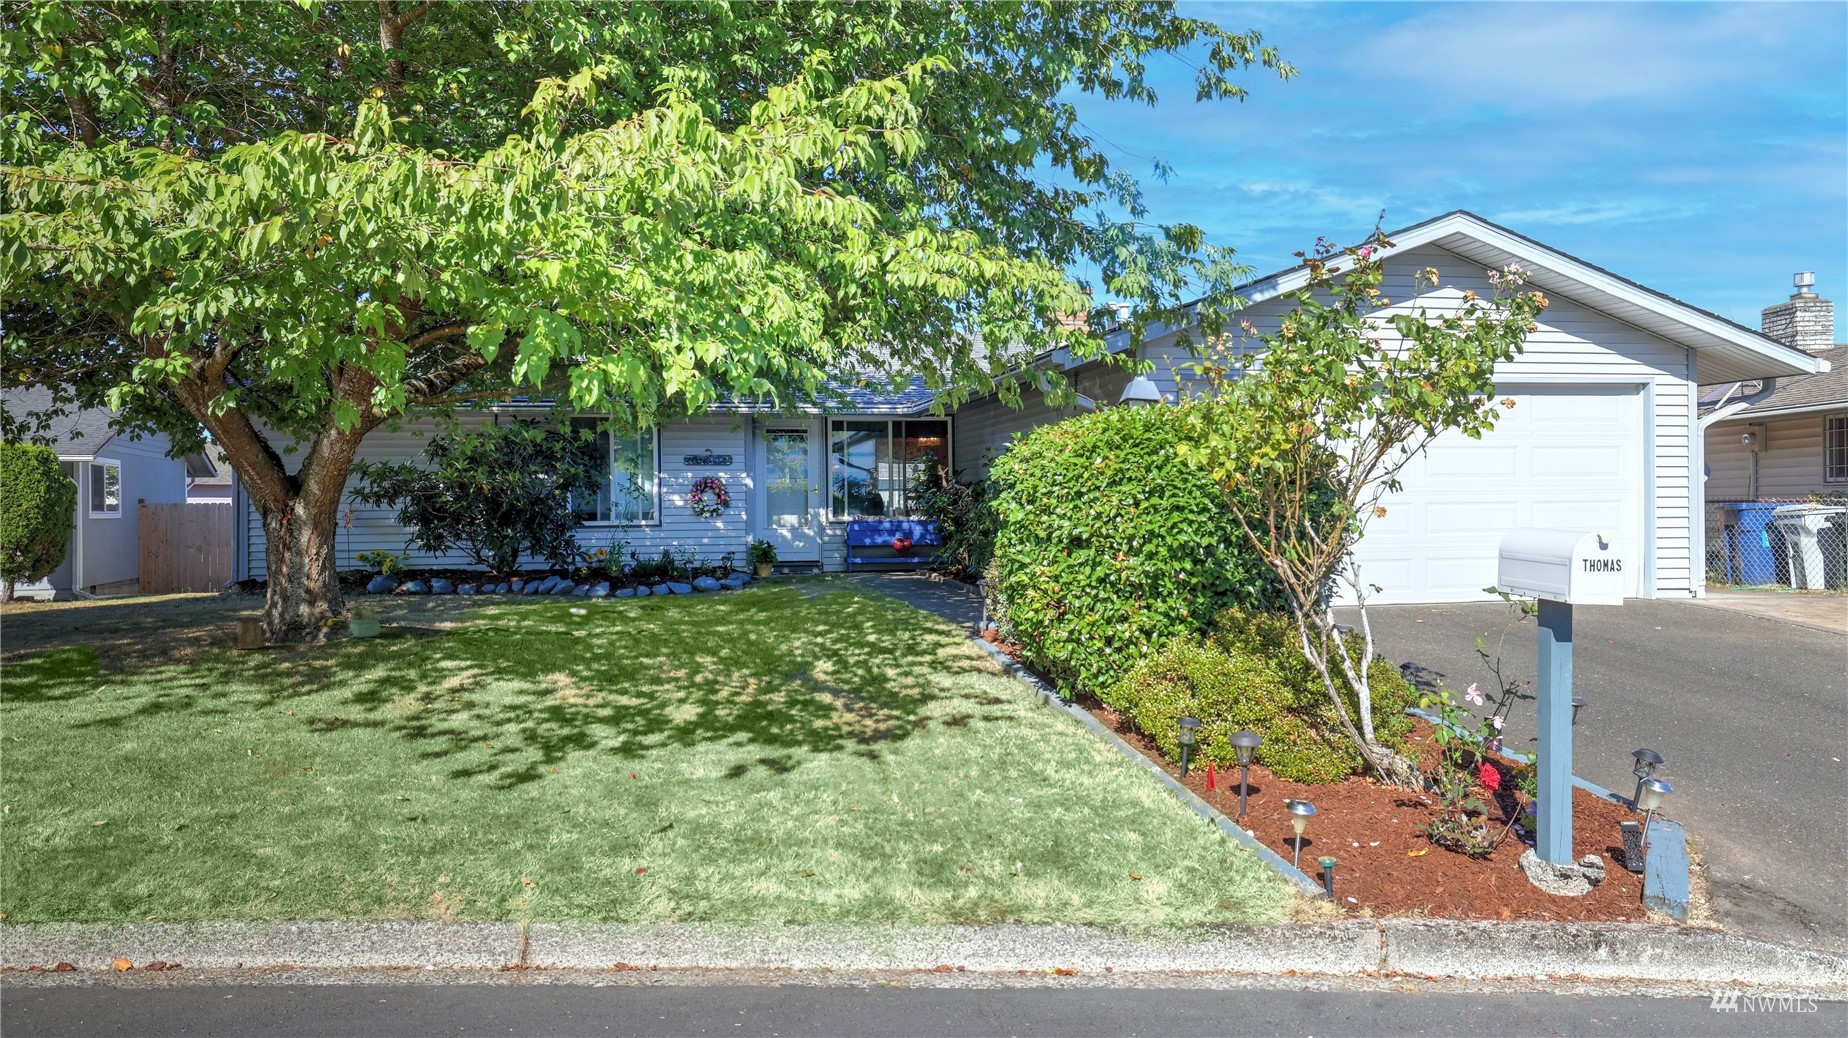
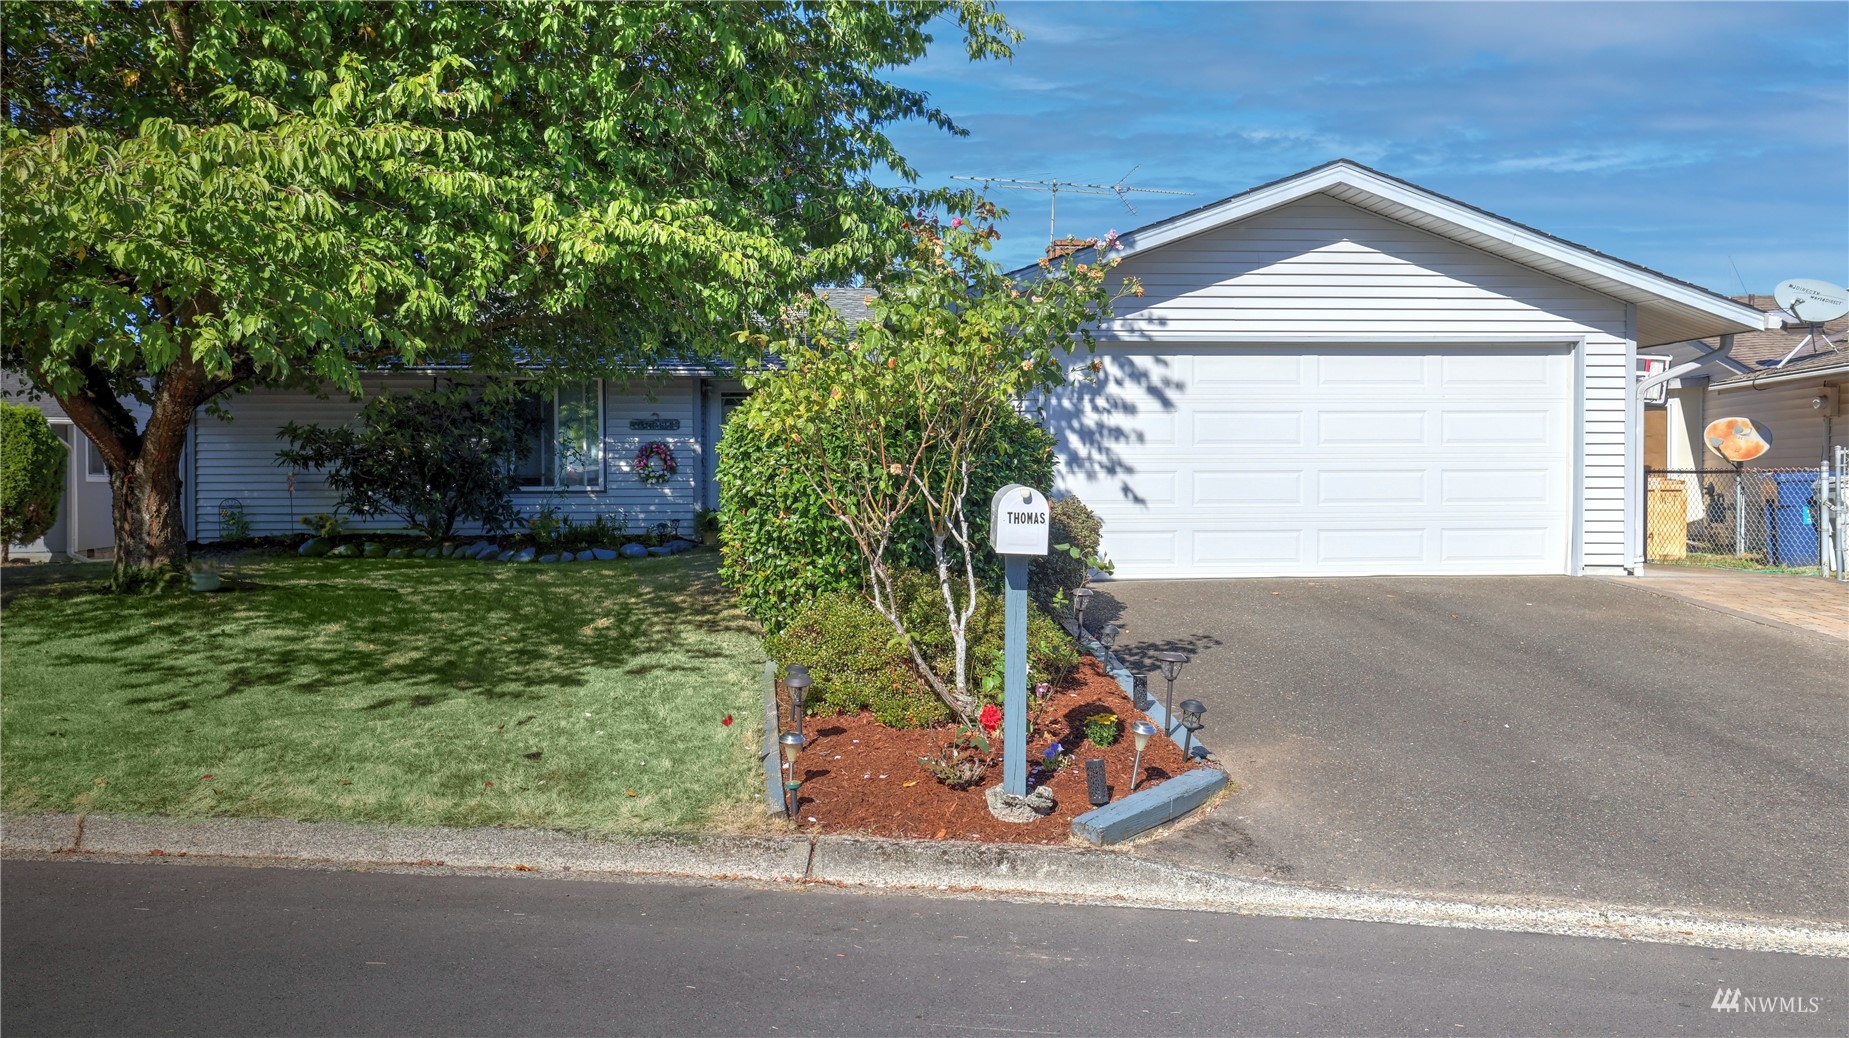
watering can: present [206,616,272,650] -> none [46,566,112,598]

